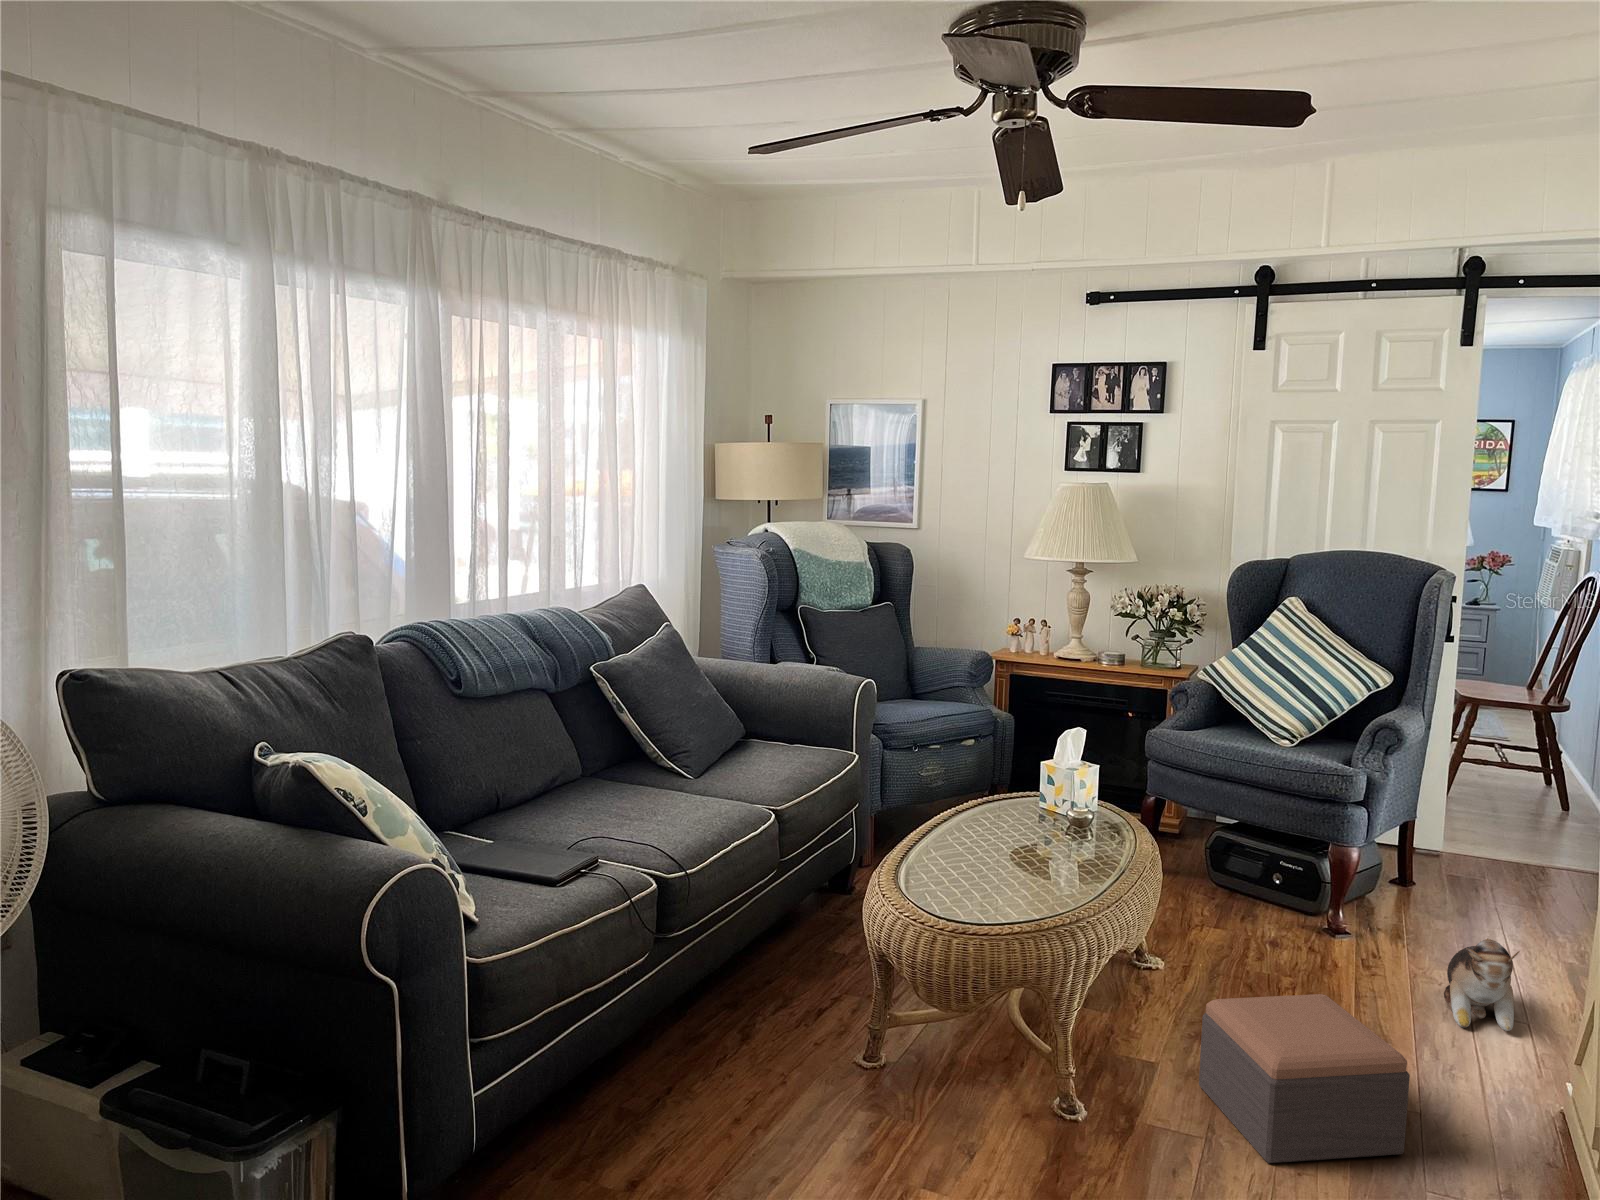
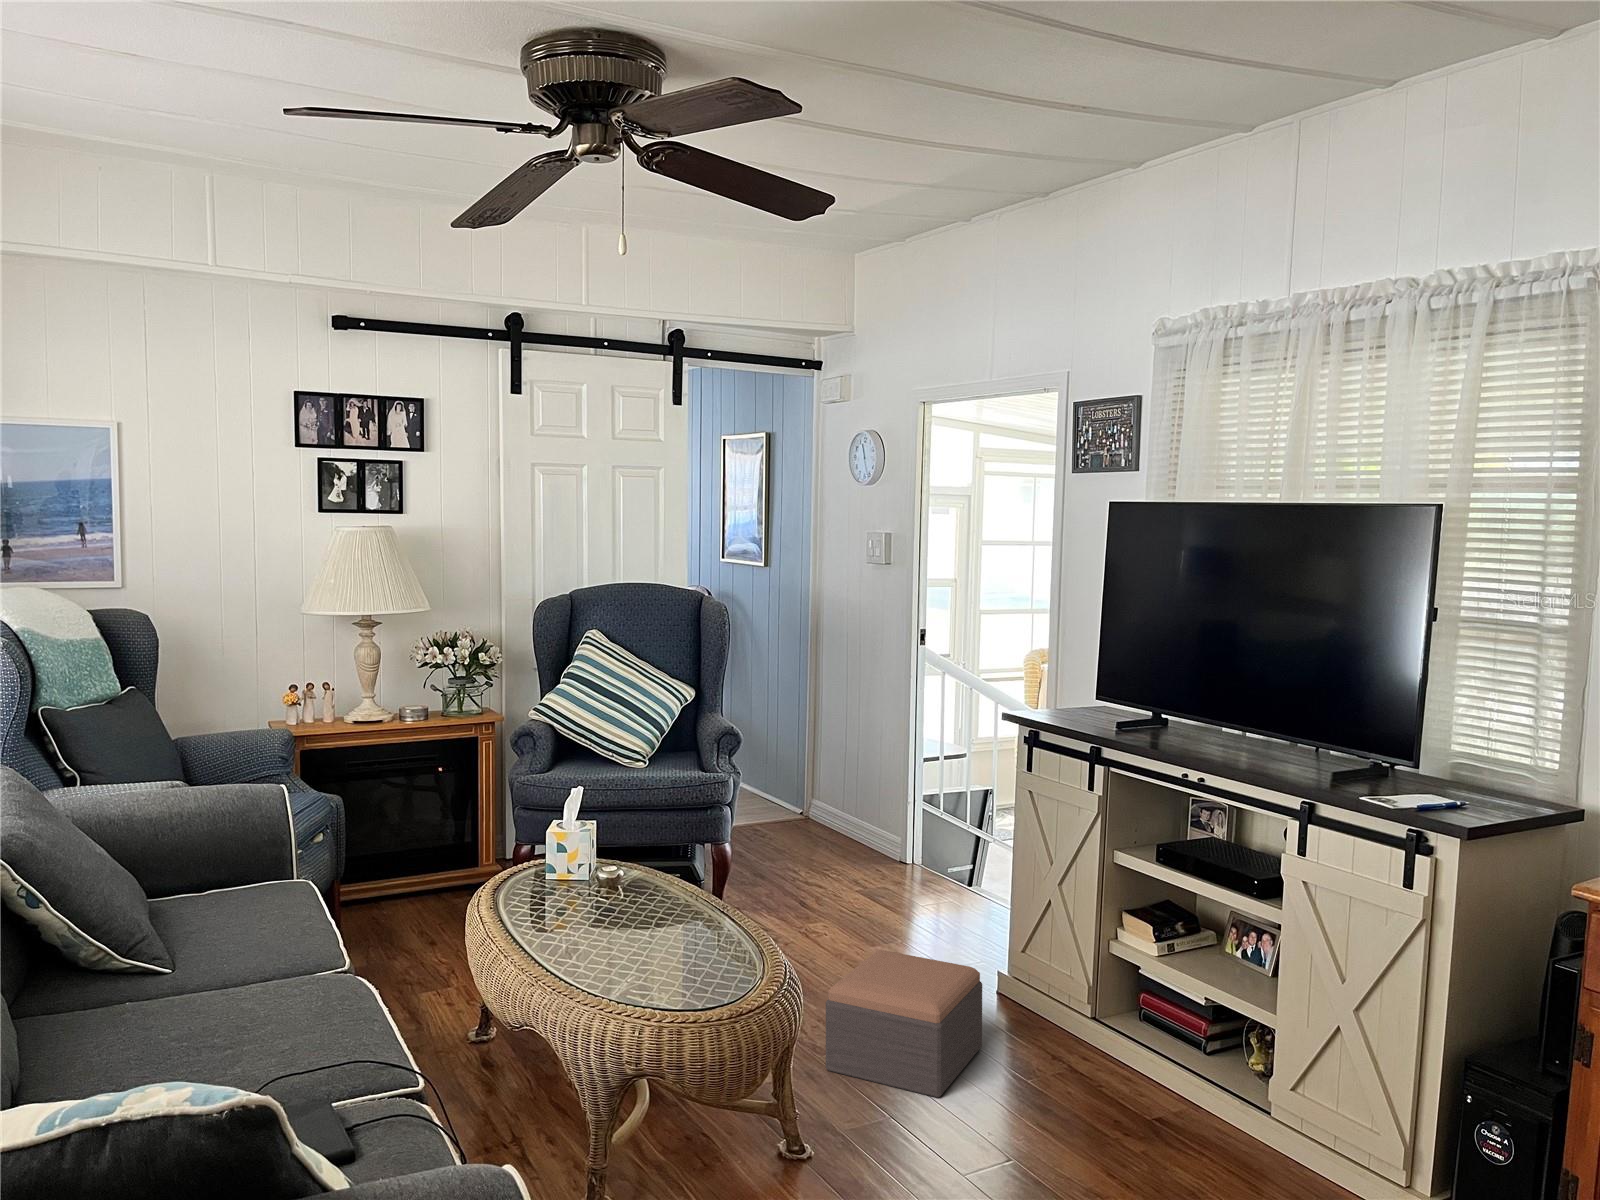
plush toy: present [1444,938,1520,1031] -> none [835,873,924,951]

